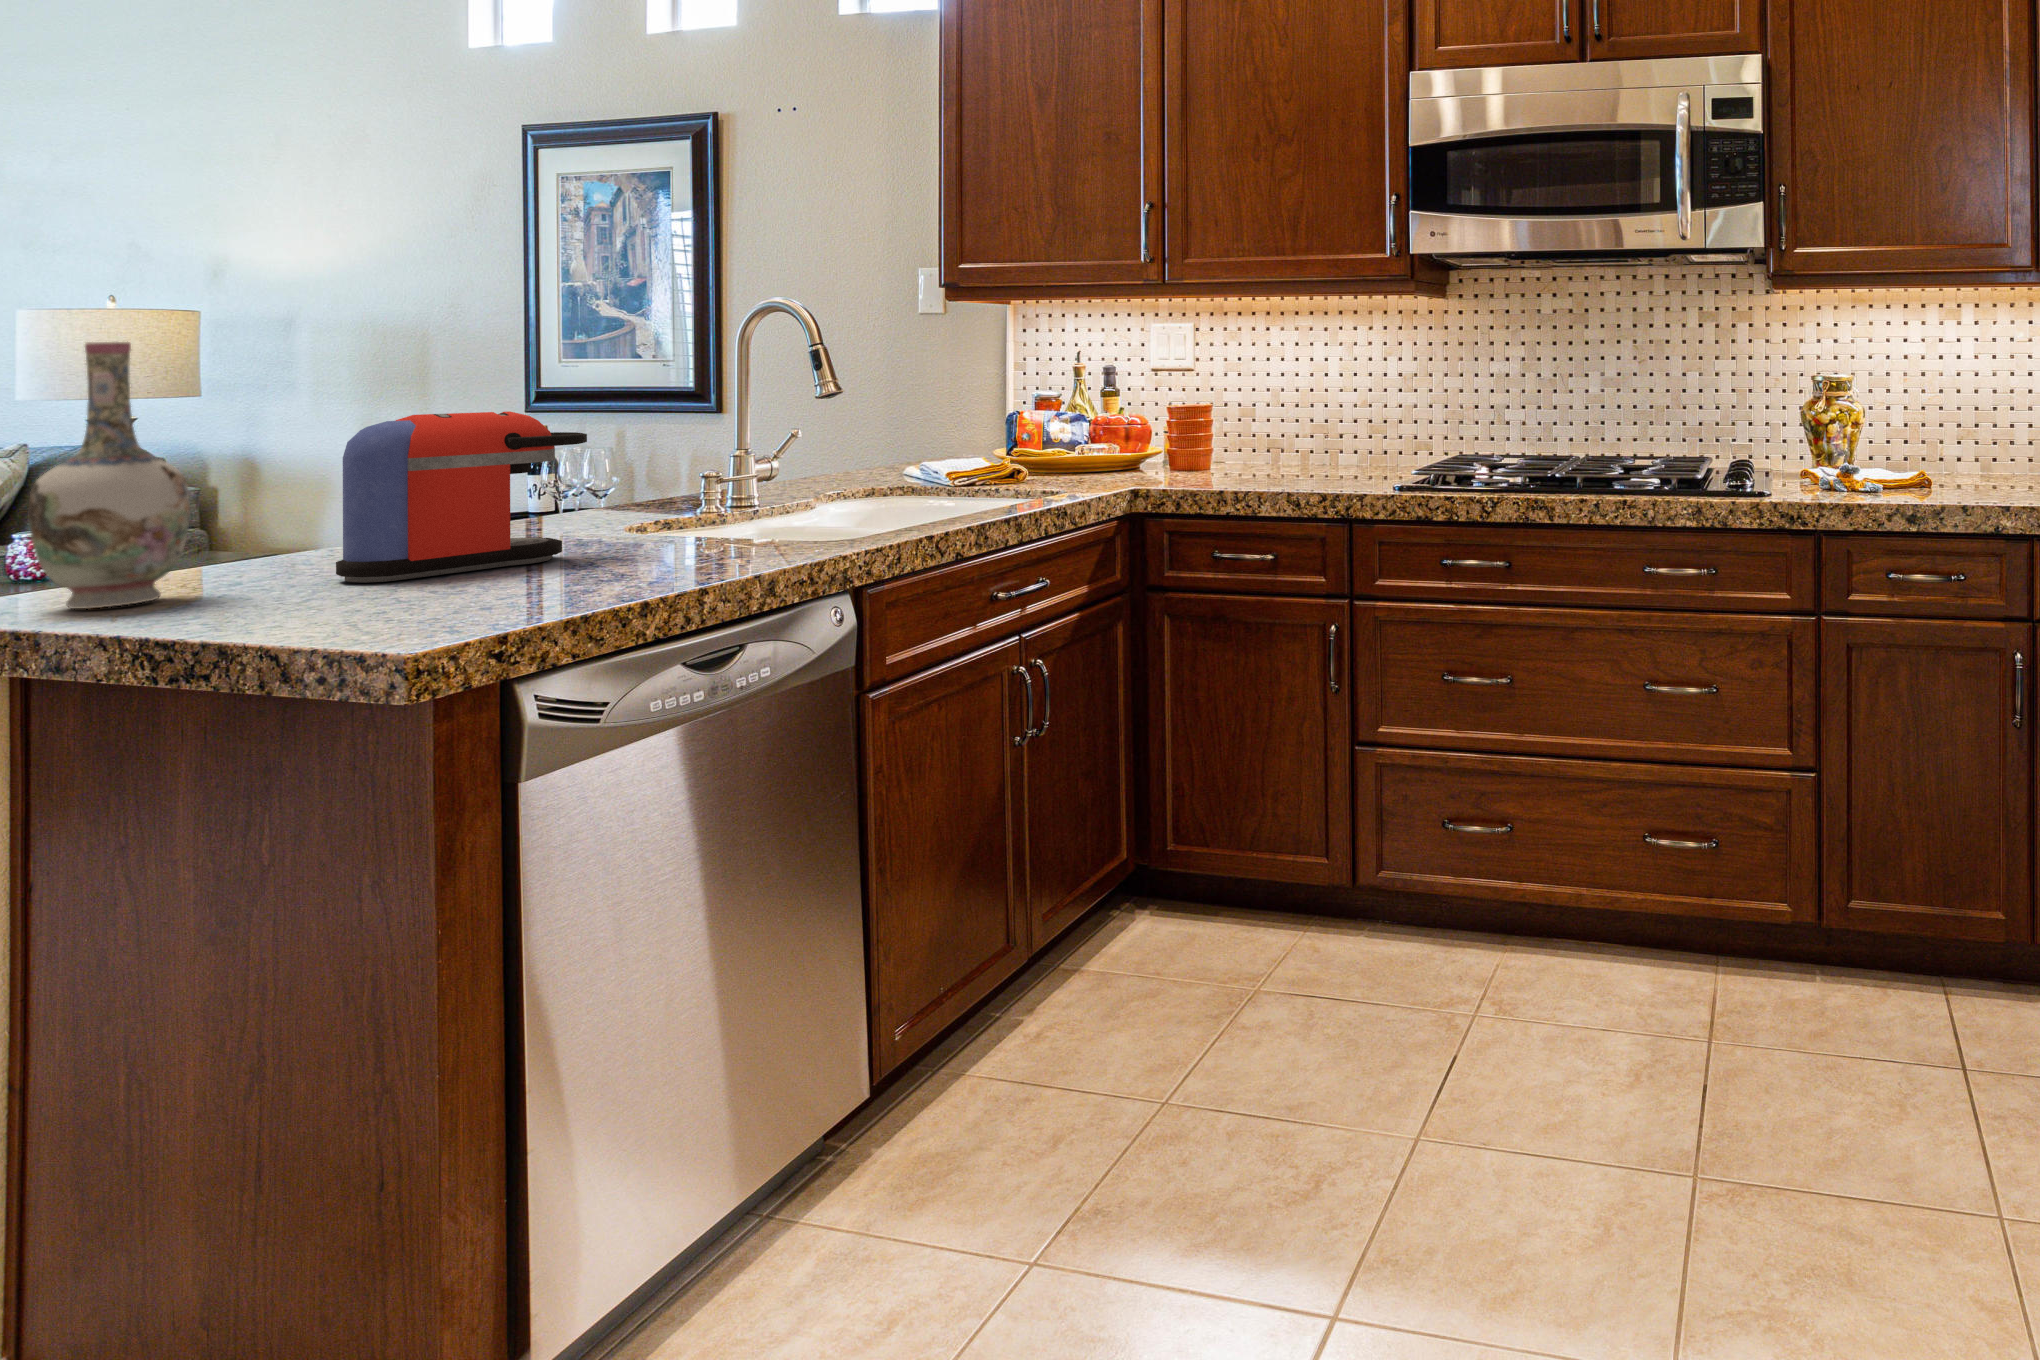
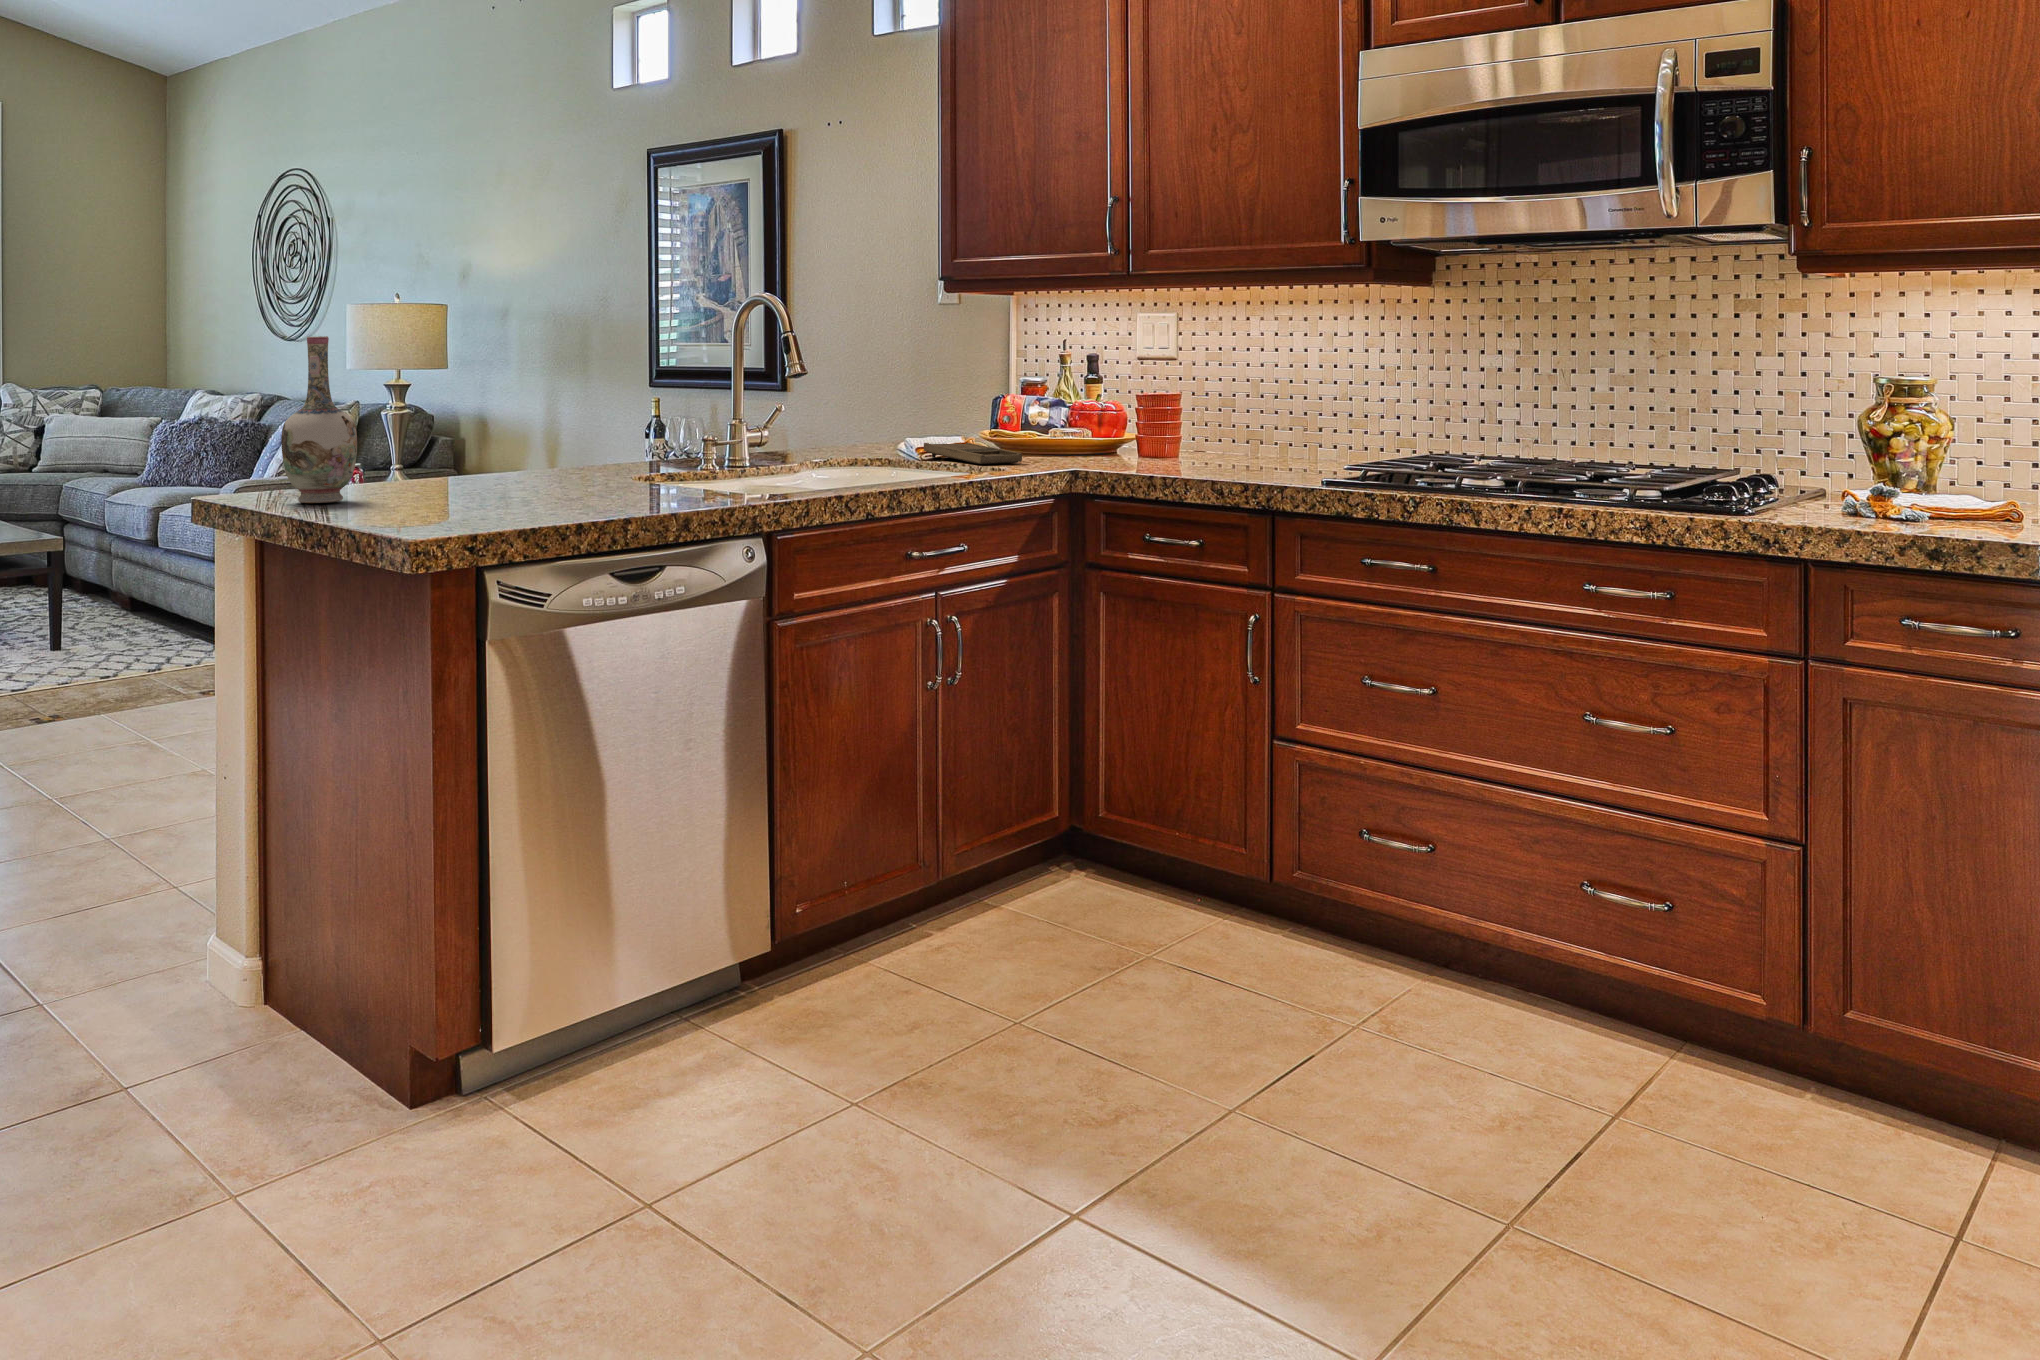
coffee maker: present [336,411,587,583] -> none [435,385,588,501]
tray: none [950,461,1068,485] -> present [924,443,1022,464]

